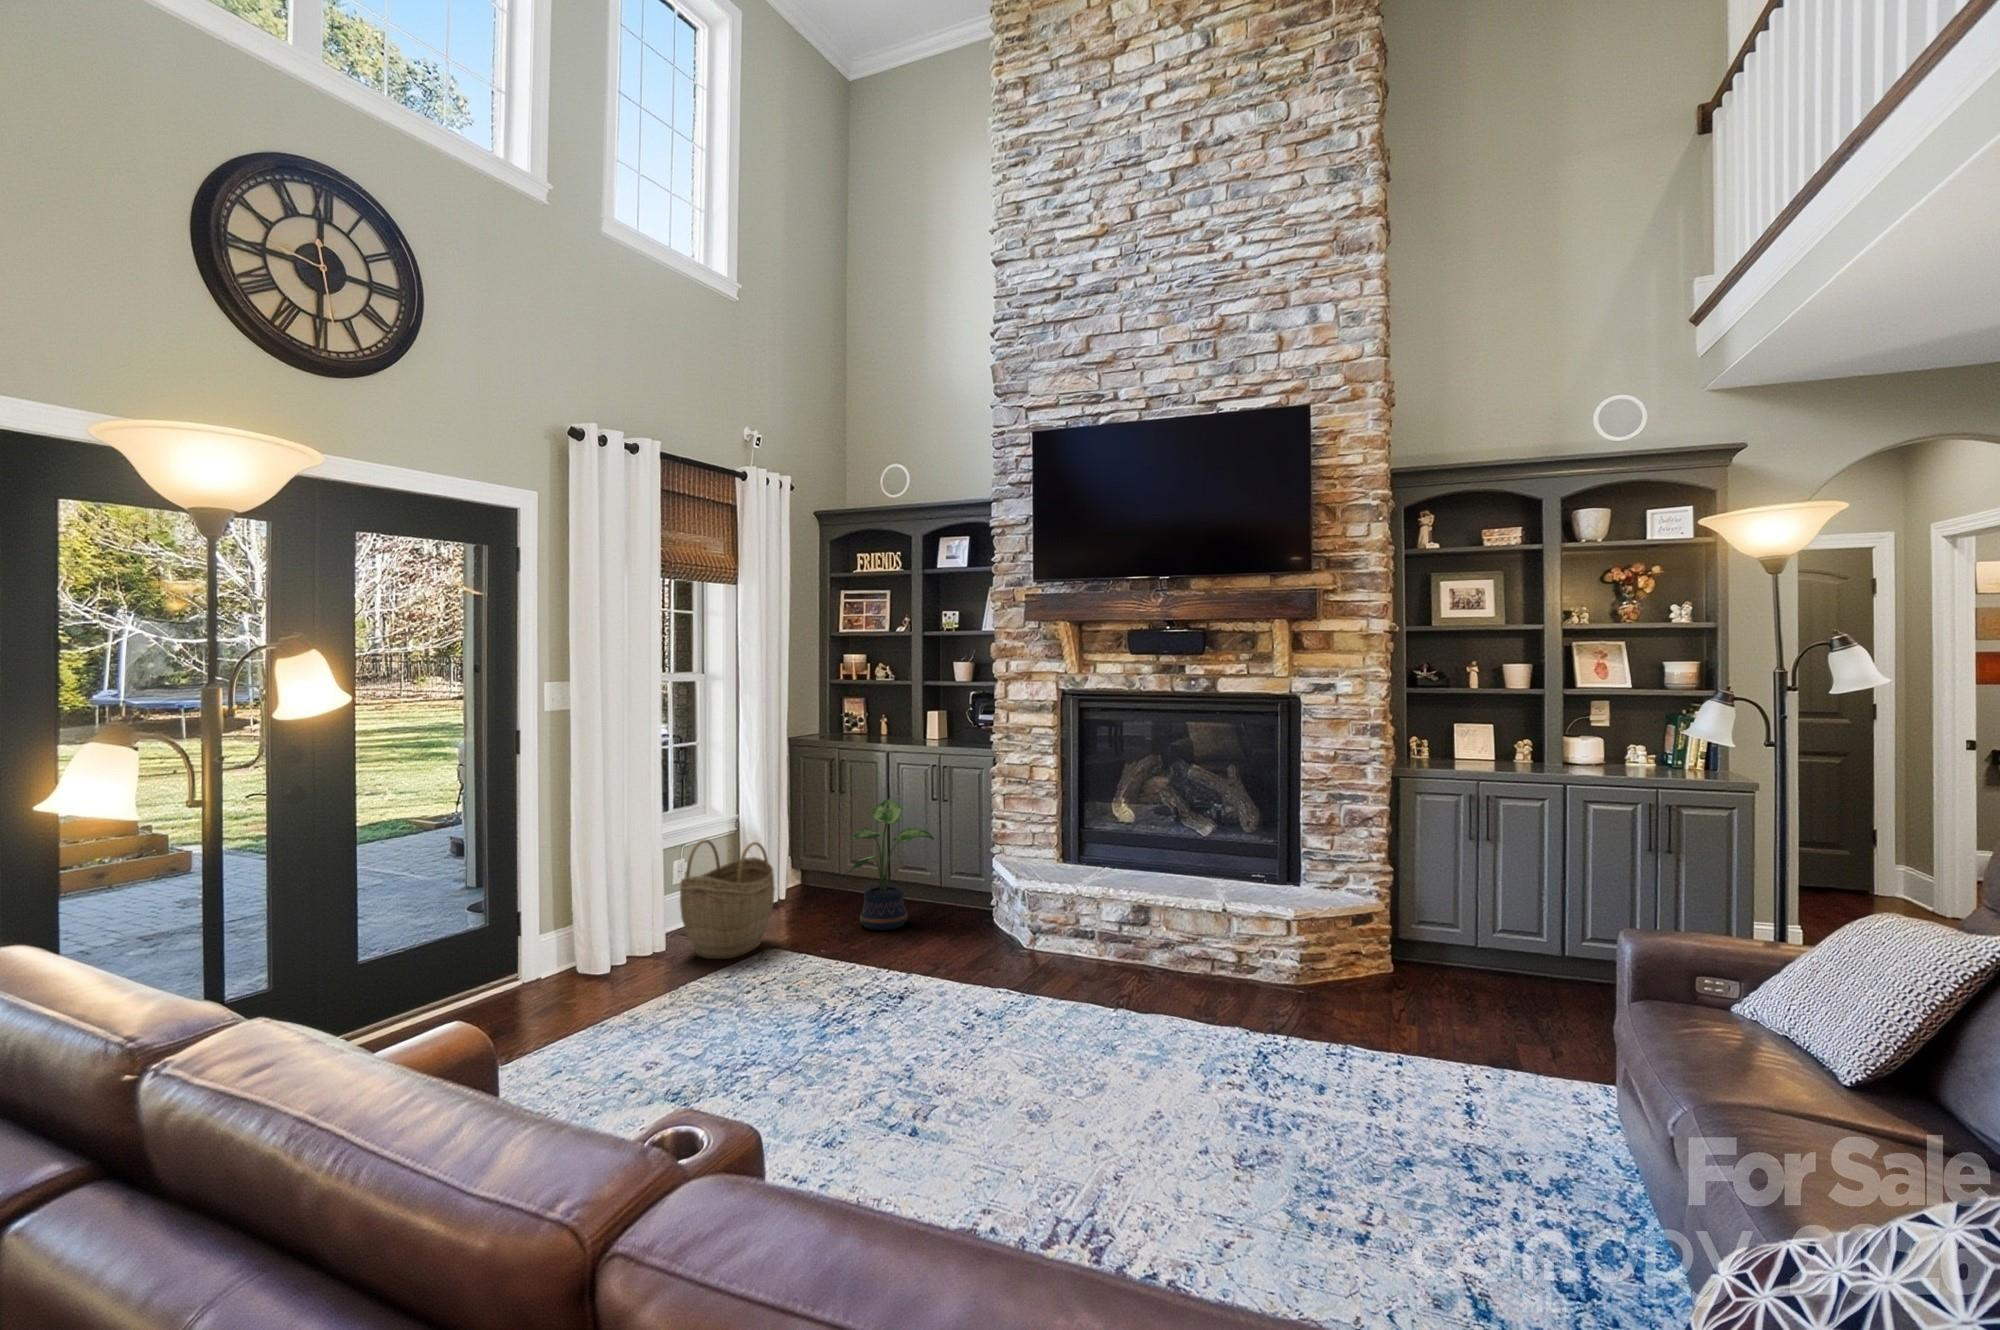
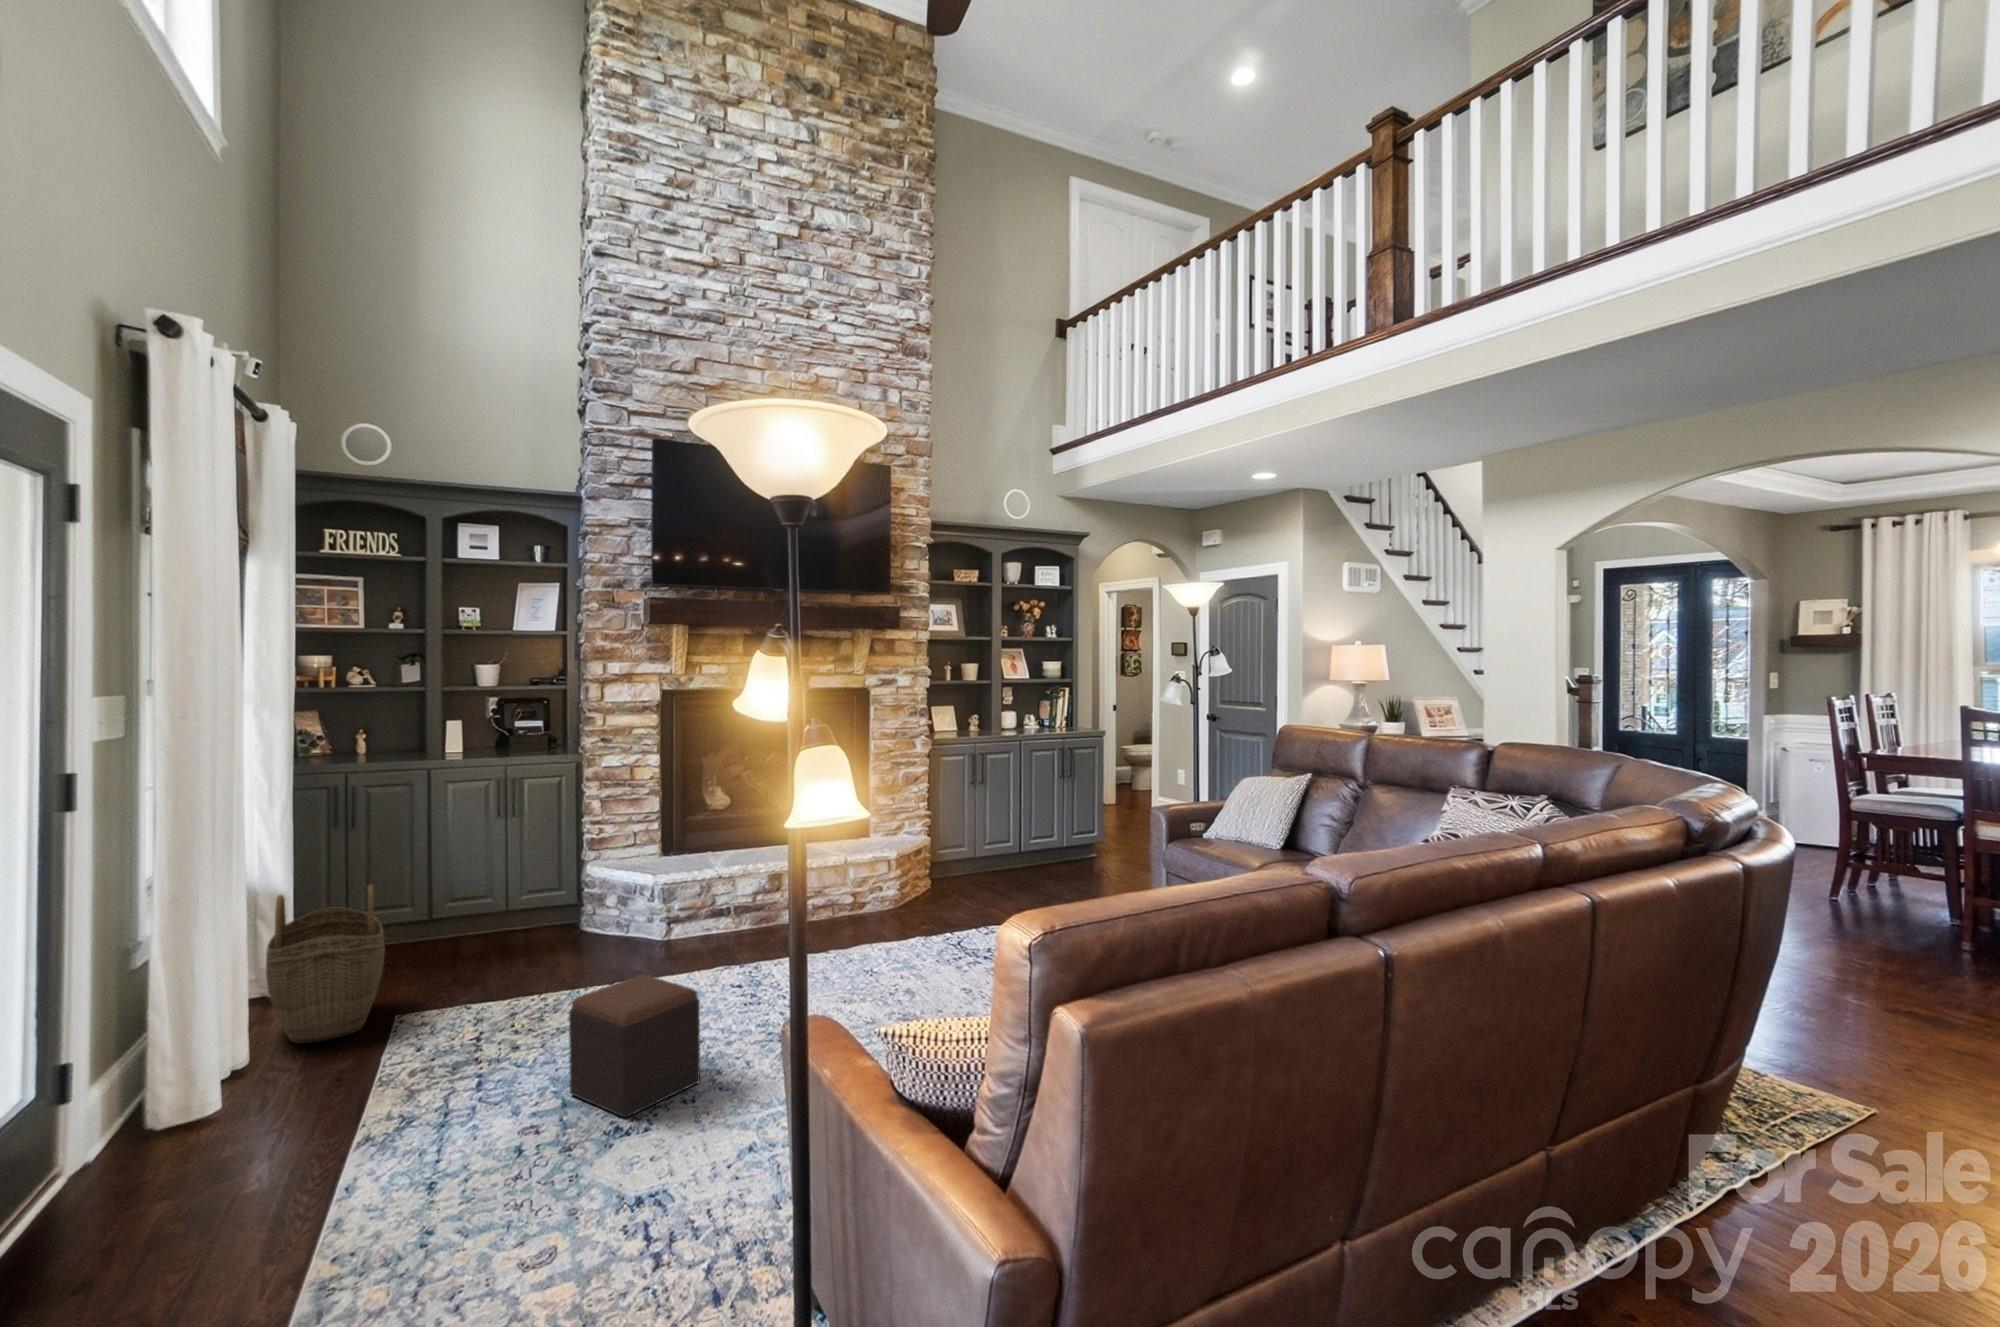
potted plant: present [846,799,934,930] -> none [431,817,537,964]
footstool: none [687,960,791,1088] -> present [569,975,700,1118]

